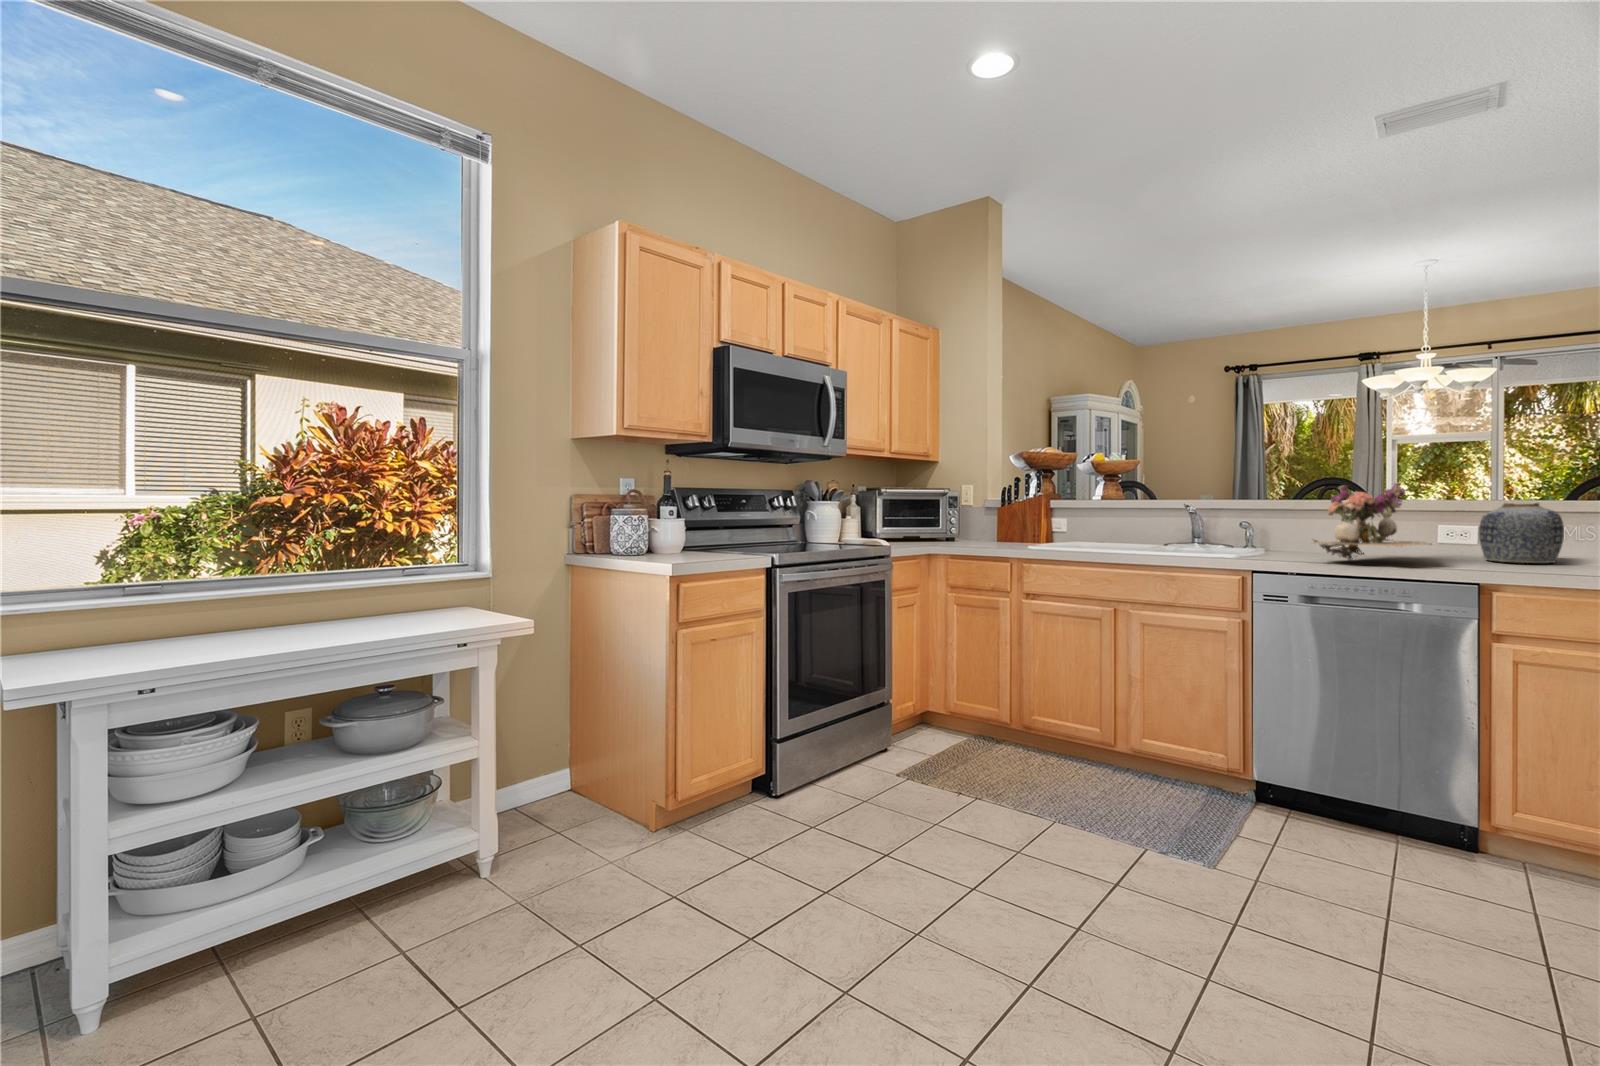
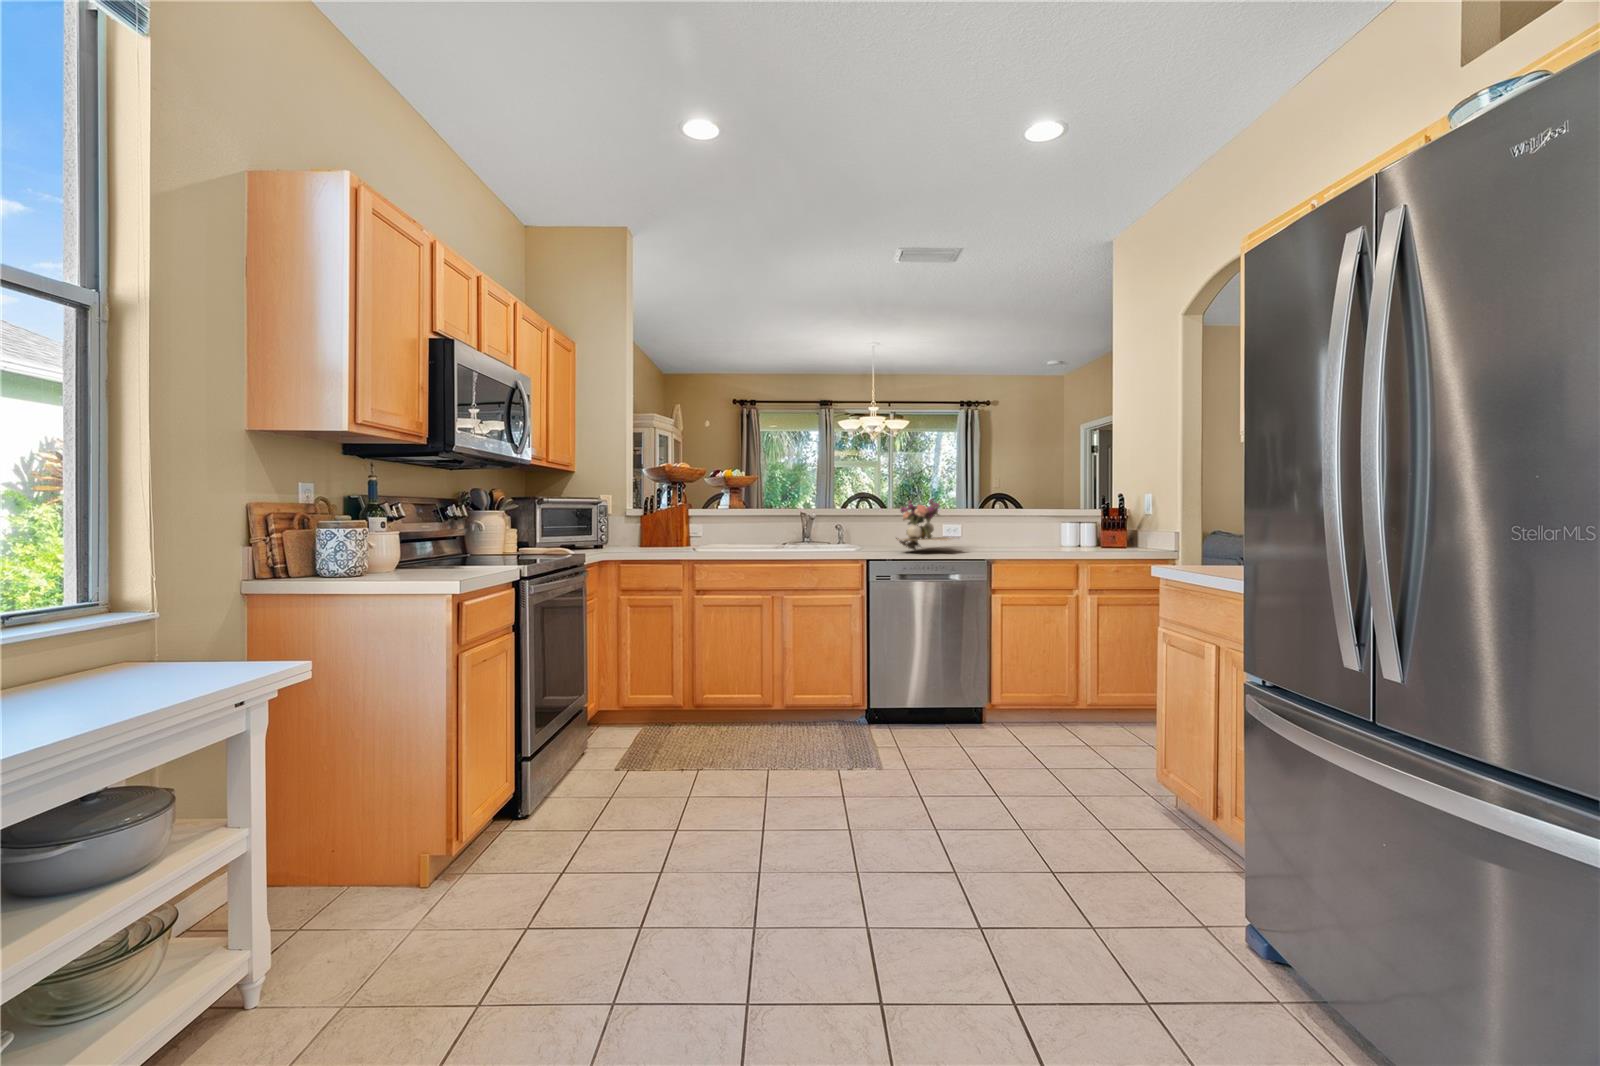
vase: present [1479,503,1564,563] -> none [970,512,1008,548]

